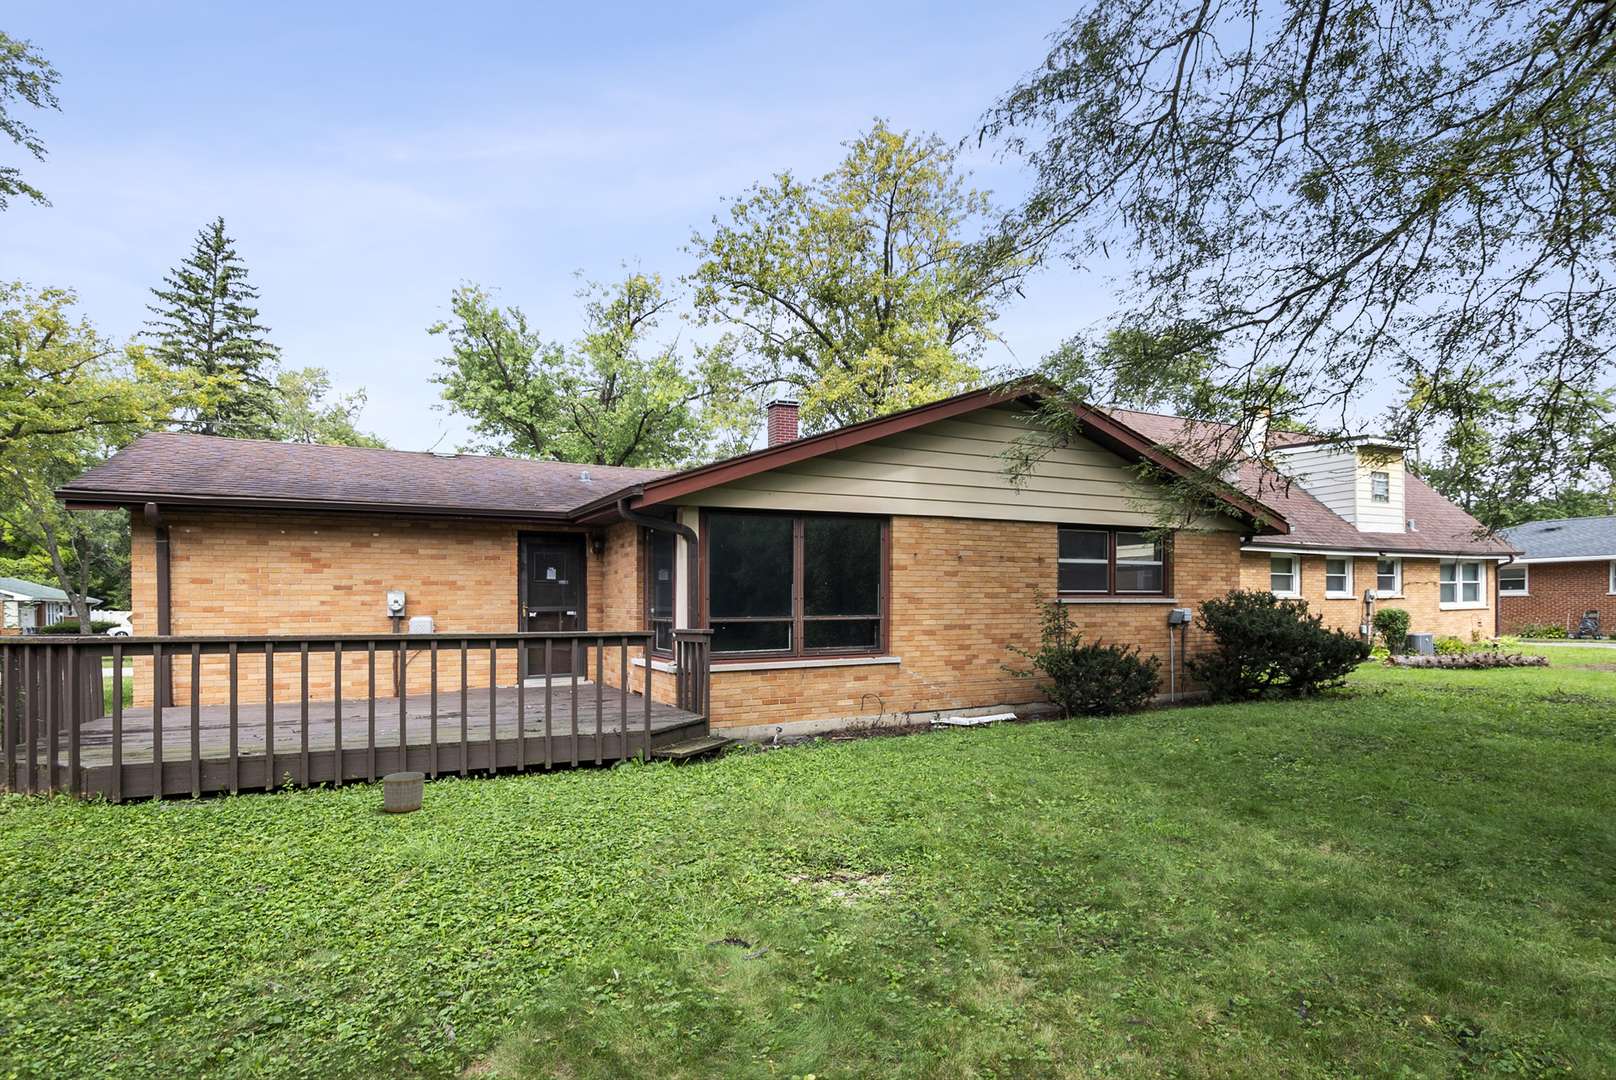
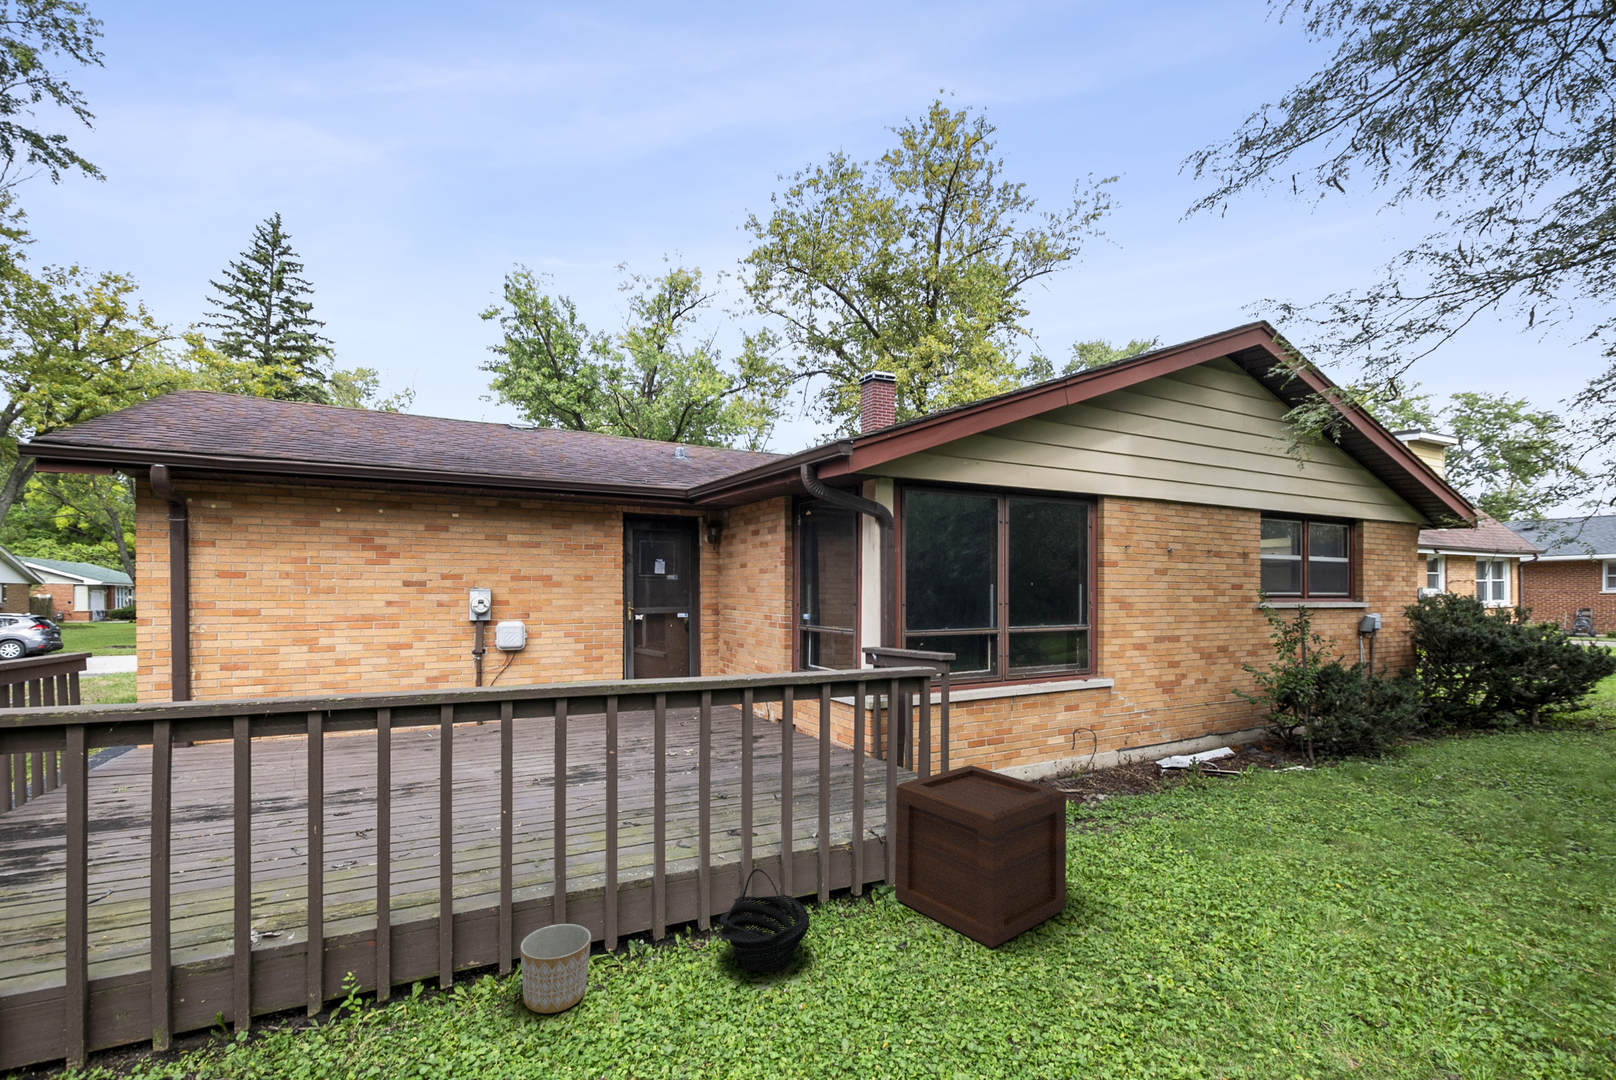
wooden crate: none [640,700,746,798] -> present [895,765,1066,948]
basket: none [506,747,564,802] -> present [720,869,810,971]

